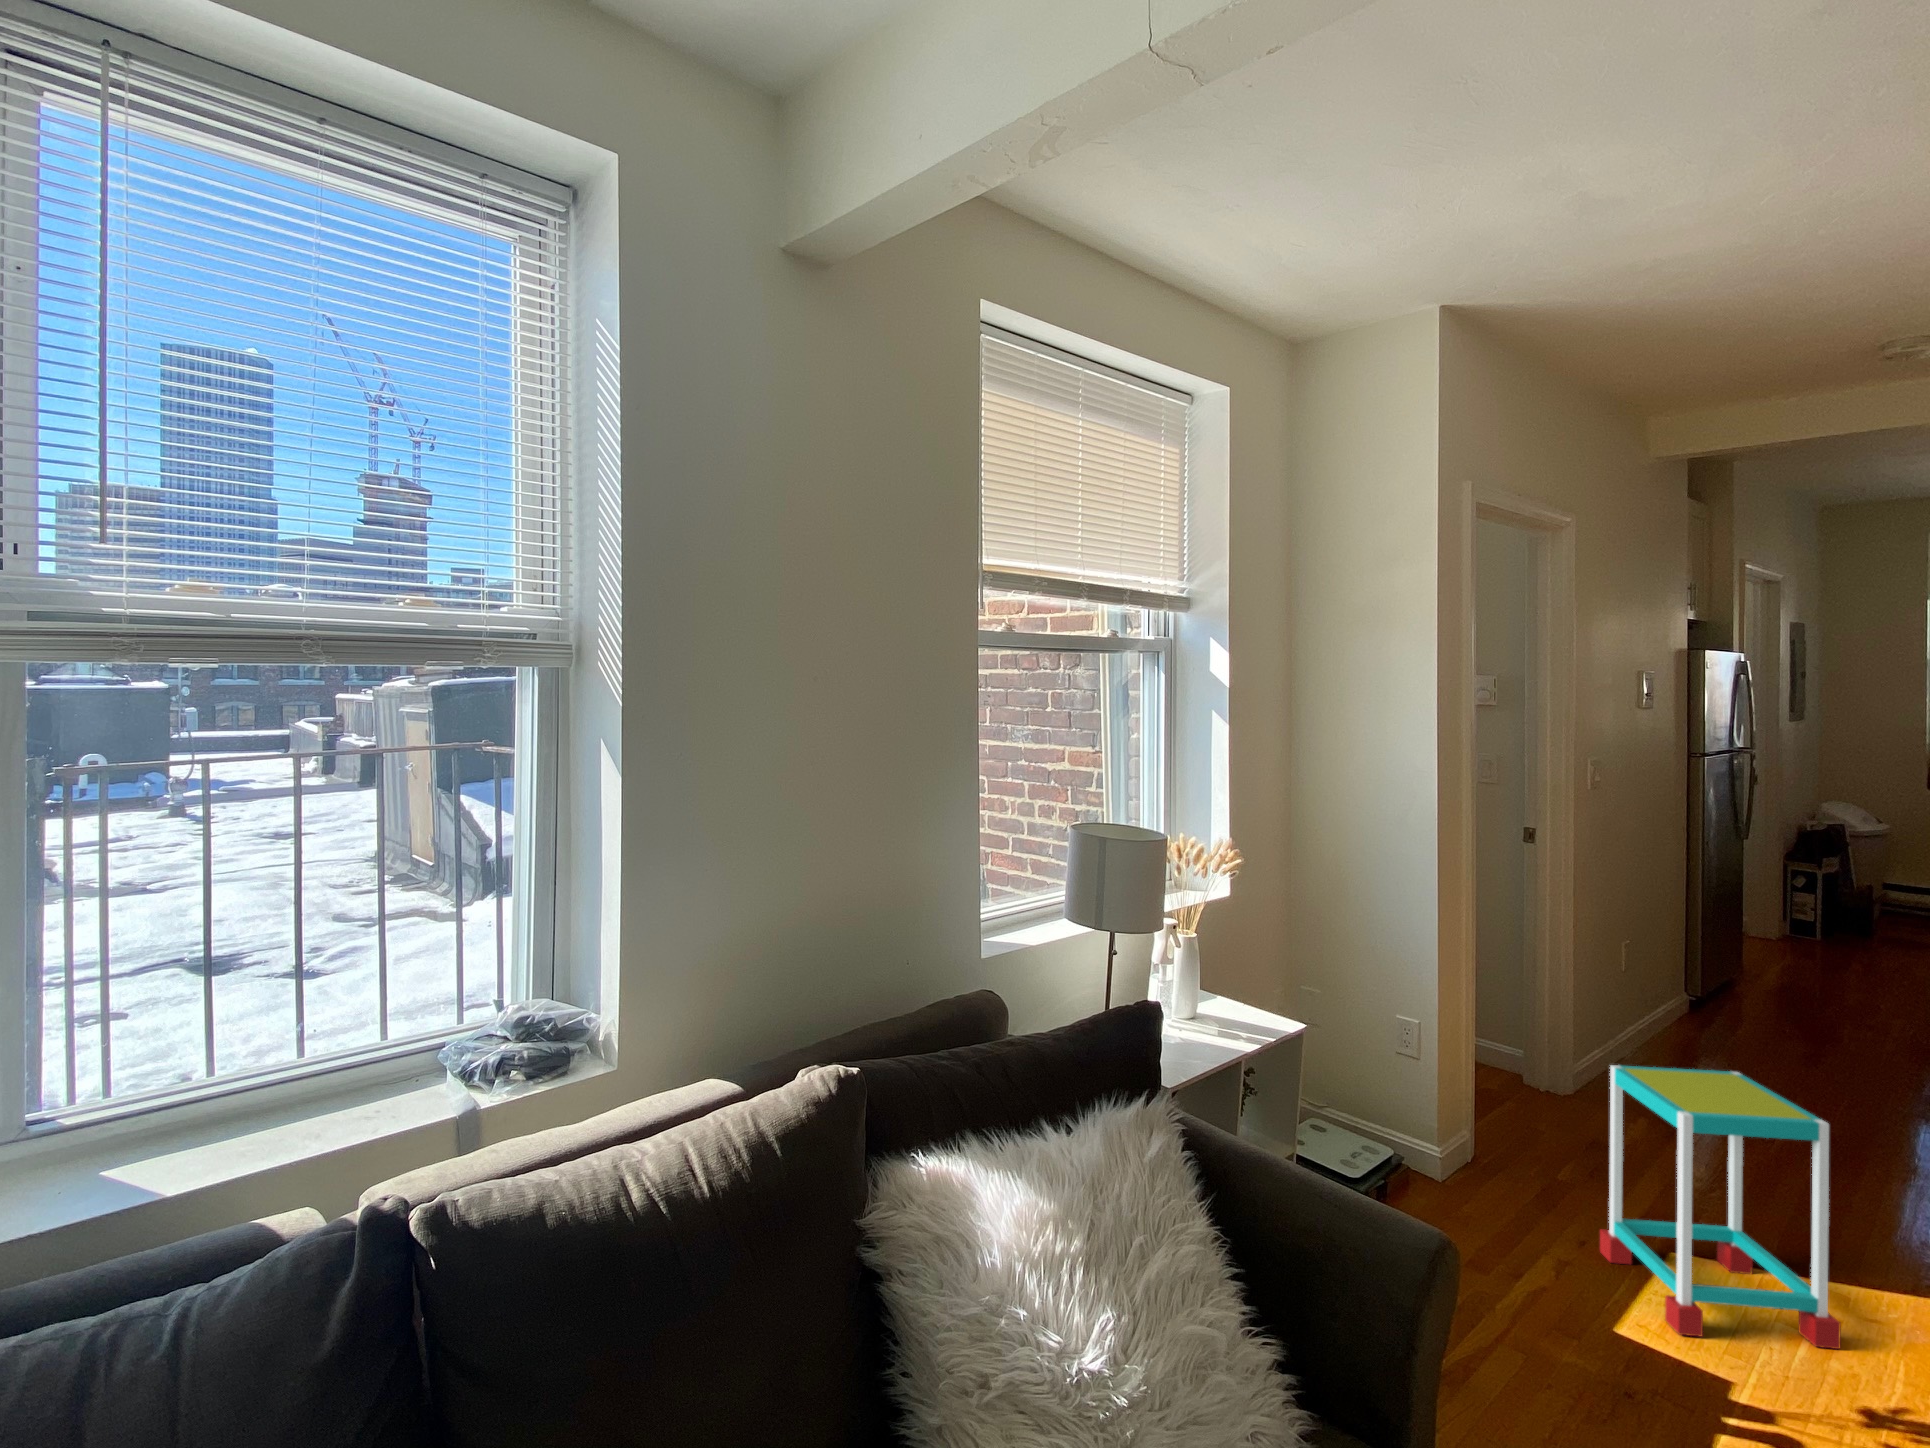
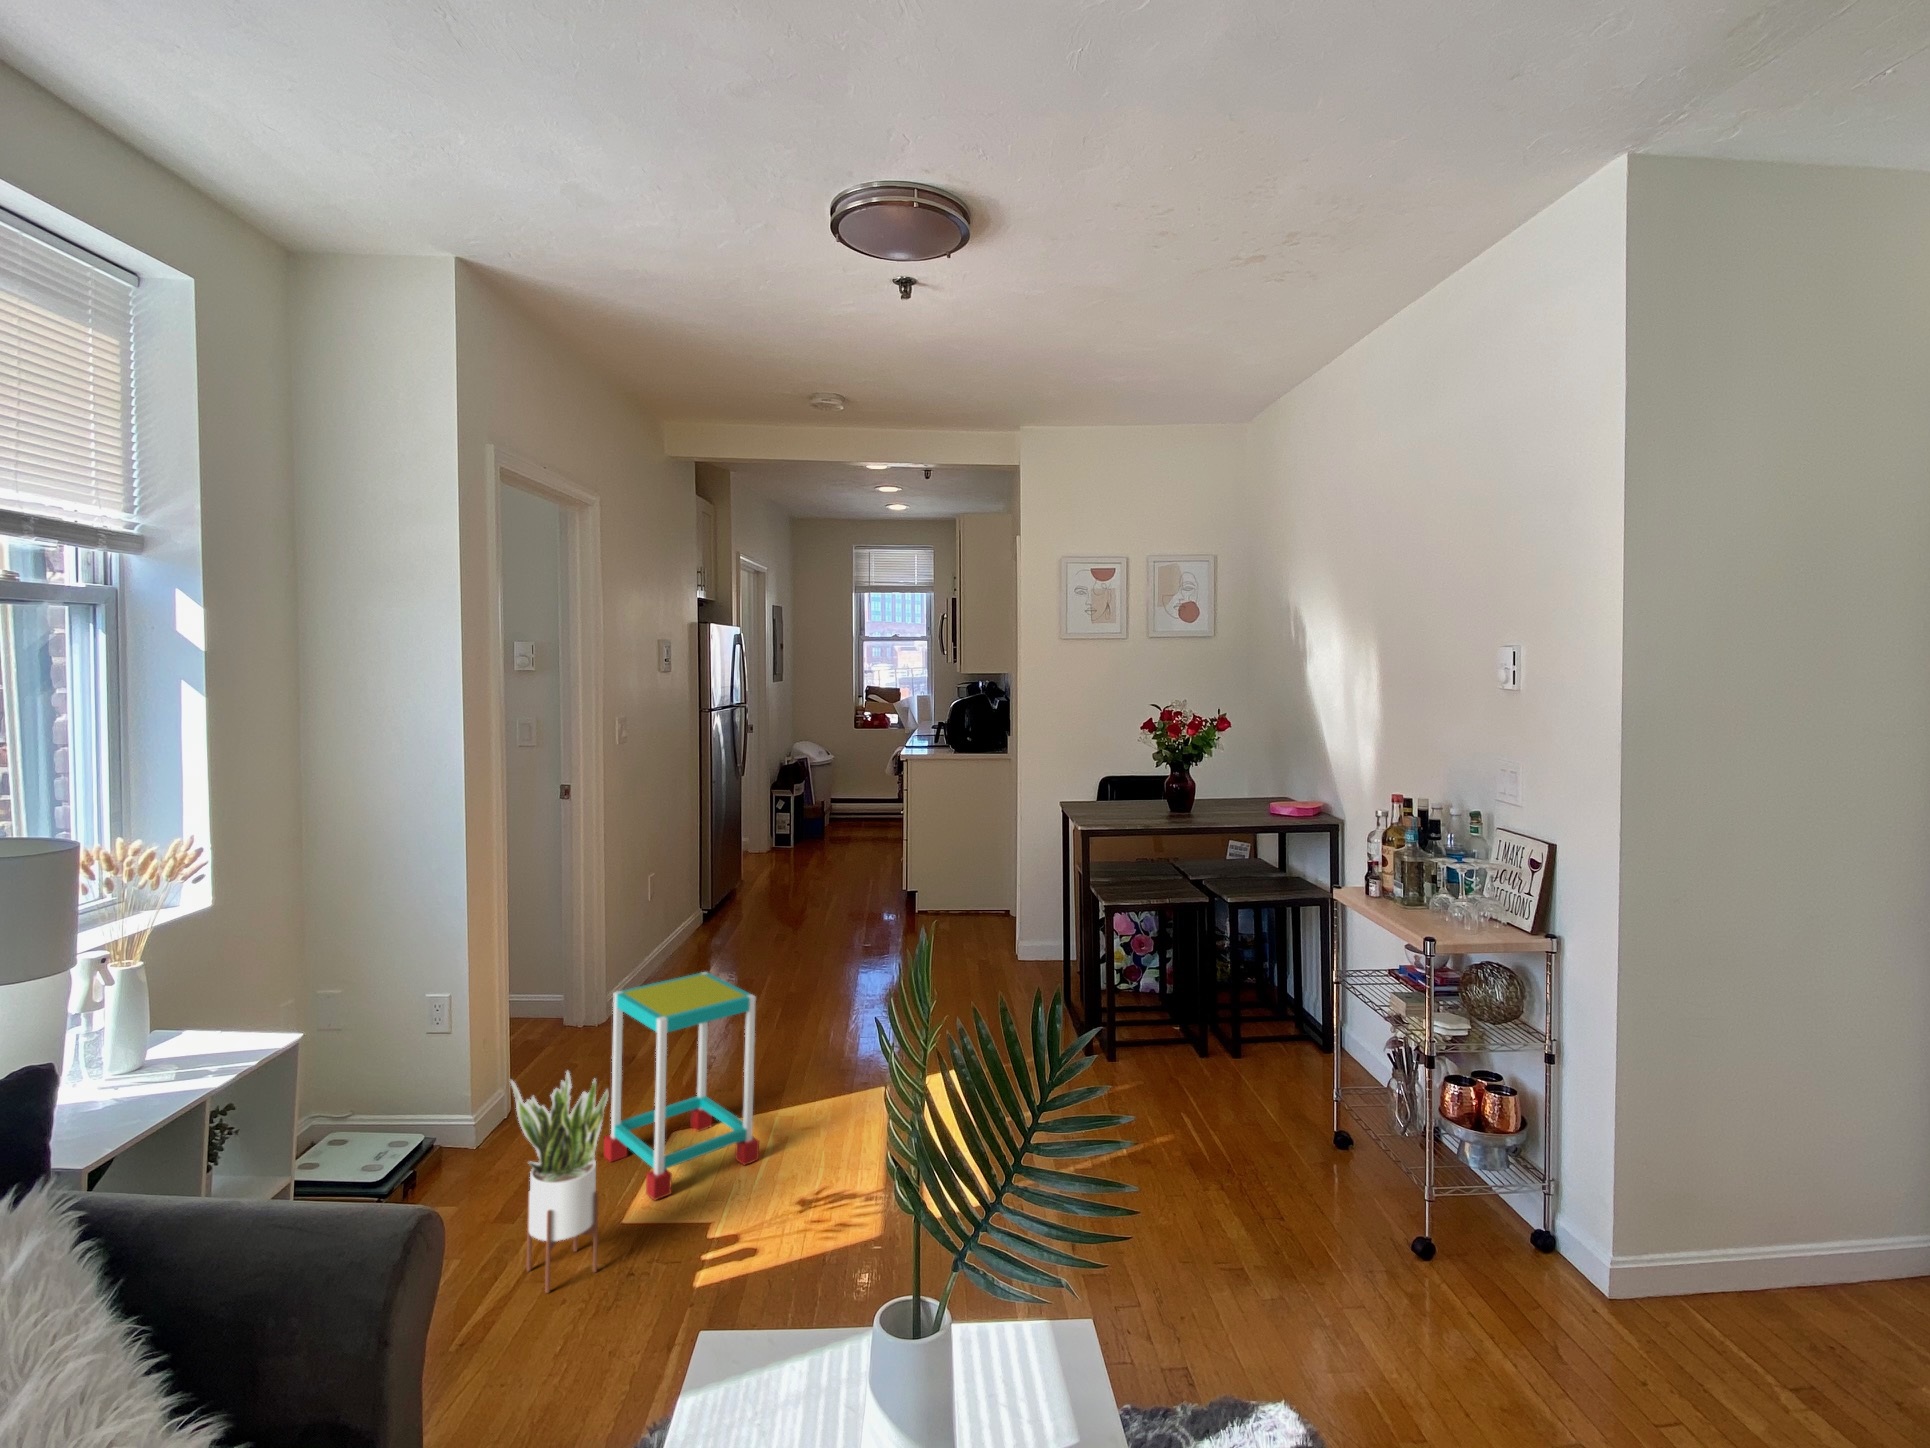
potted plant: none [1504,1127,1622,1386] -> present [511,1071,608,1293]

